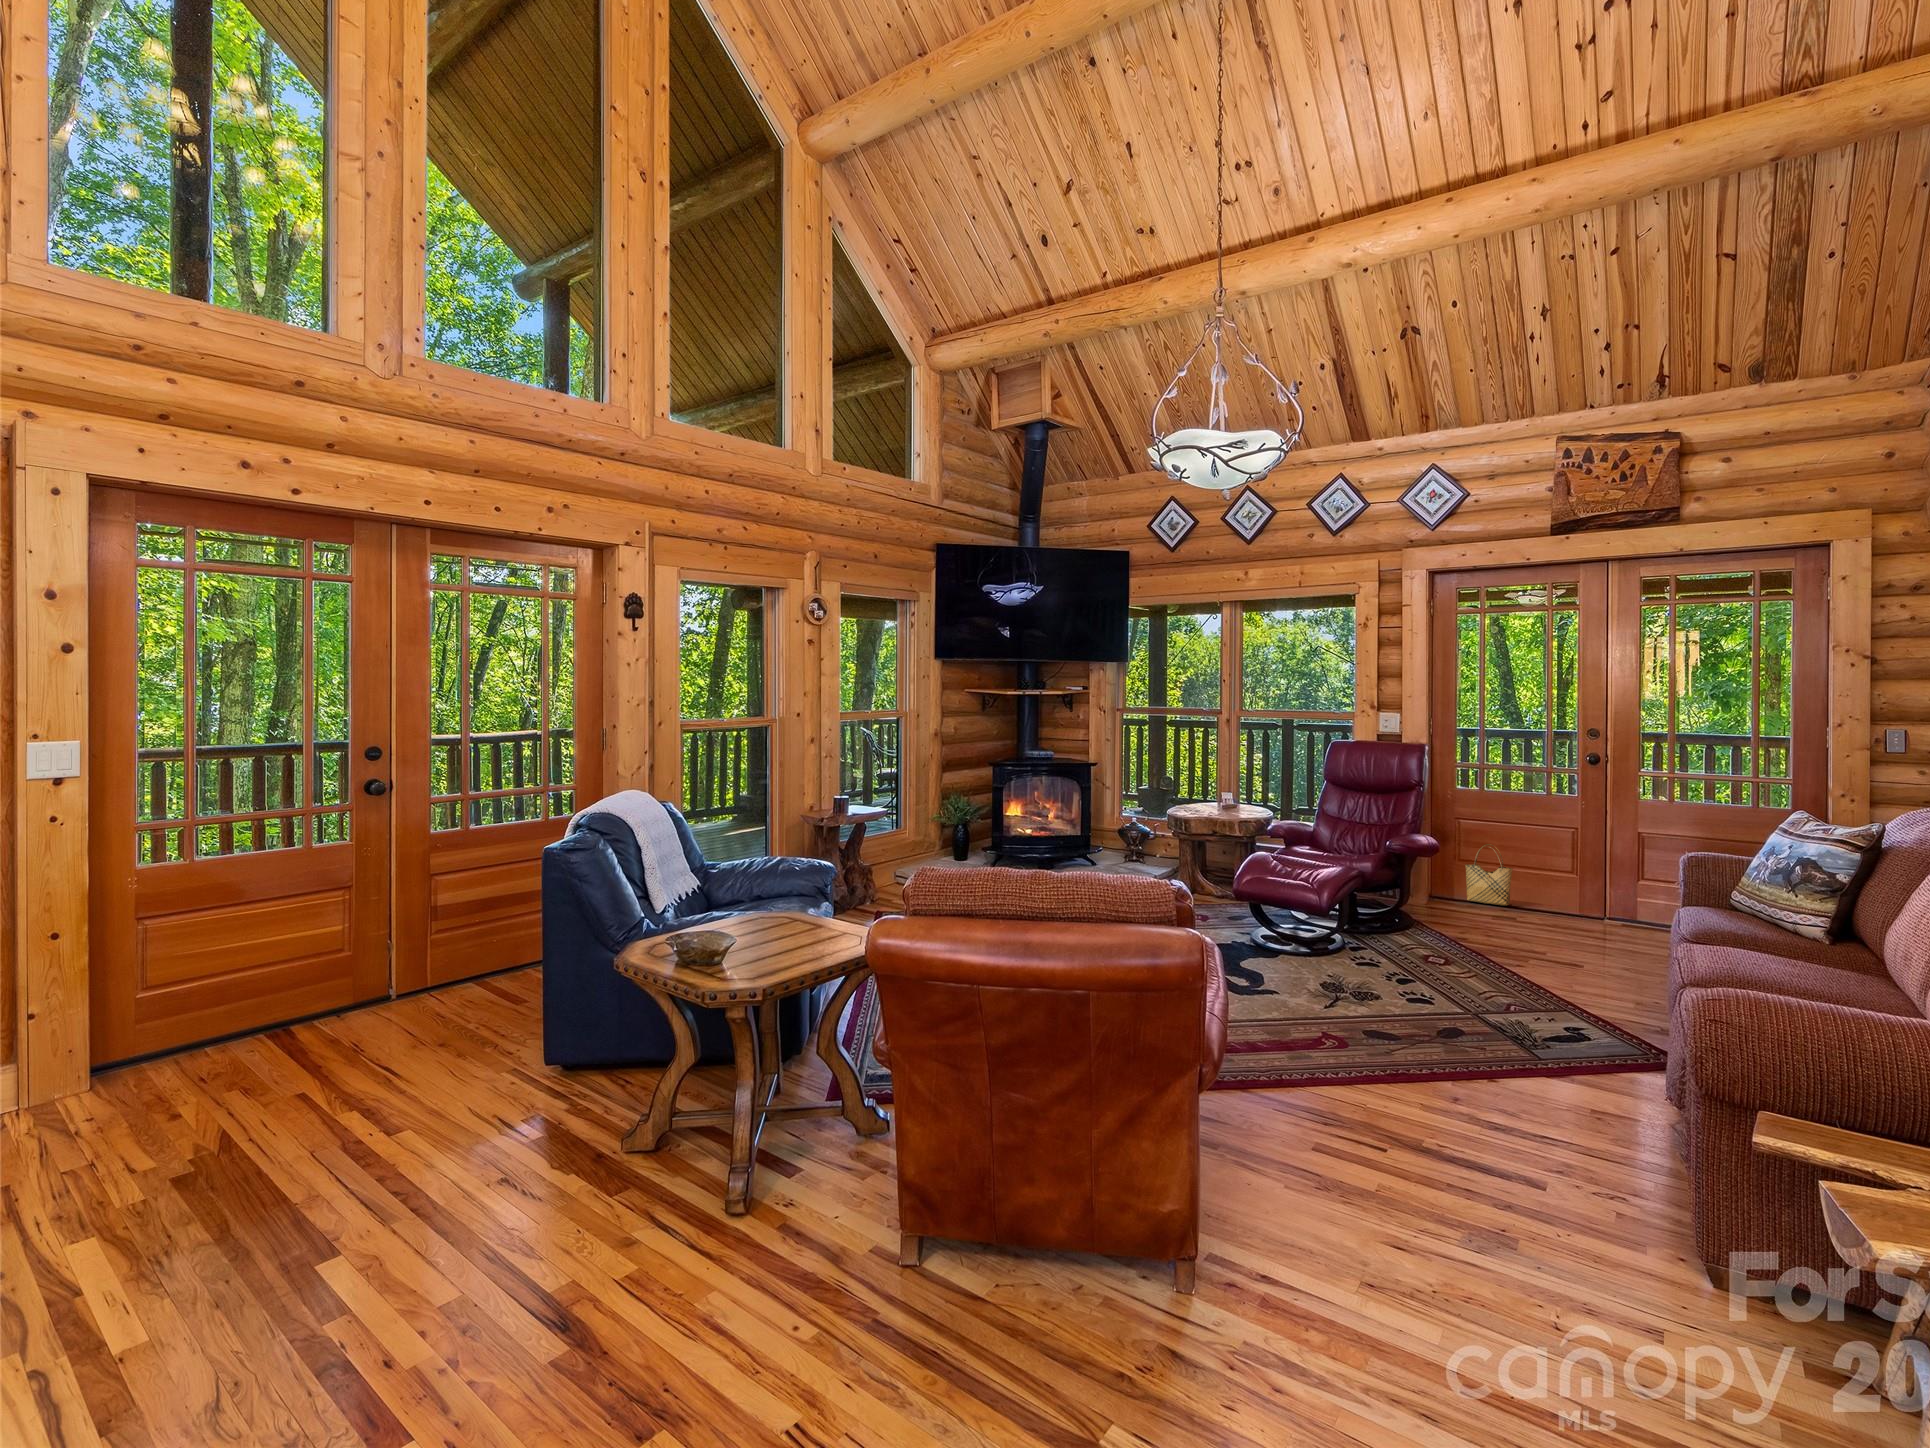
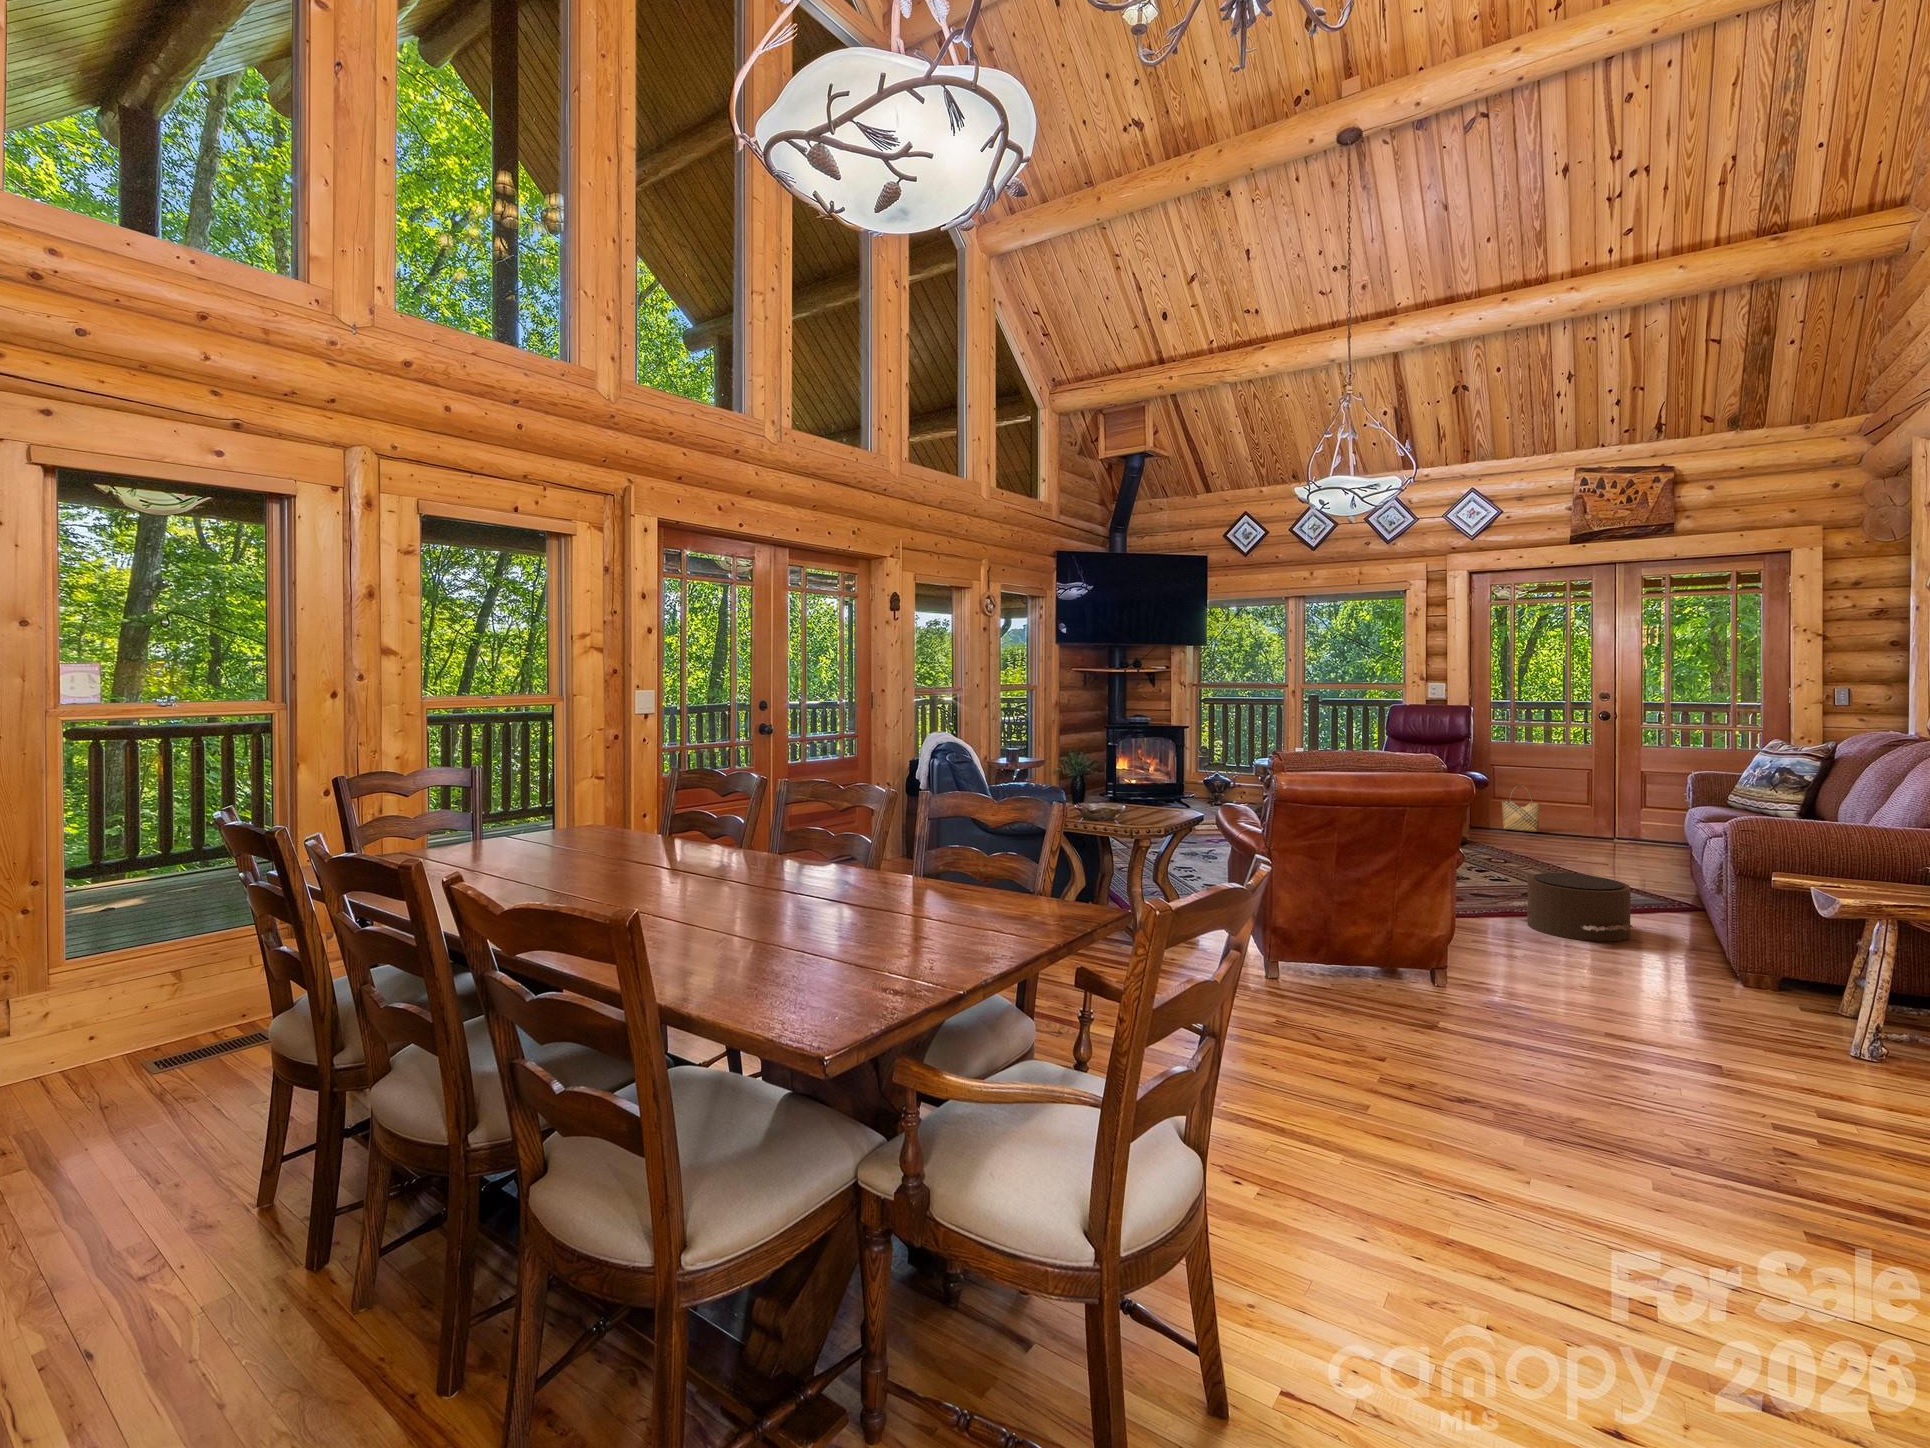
pouf: none [1382,1034,1558,1173] -> present [1510,873,1633,942]

